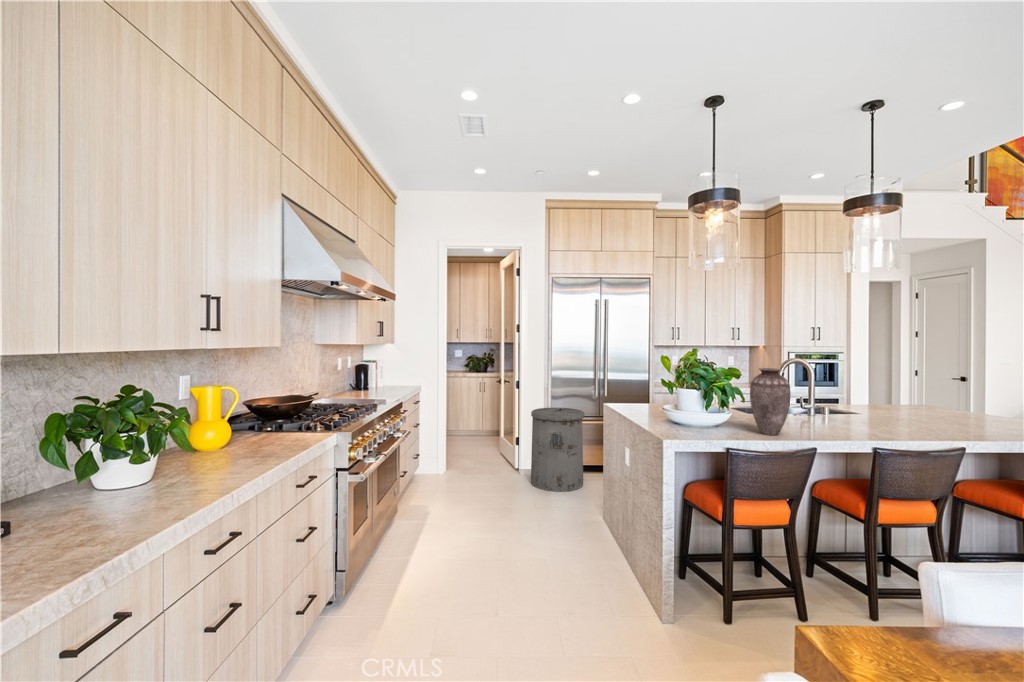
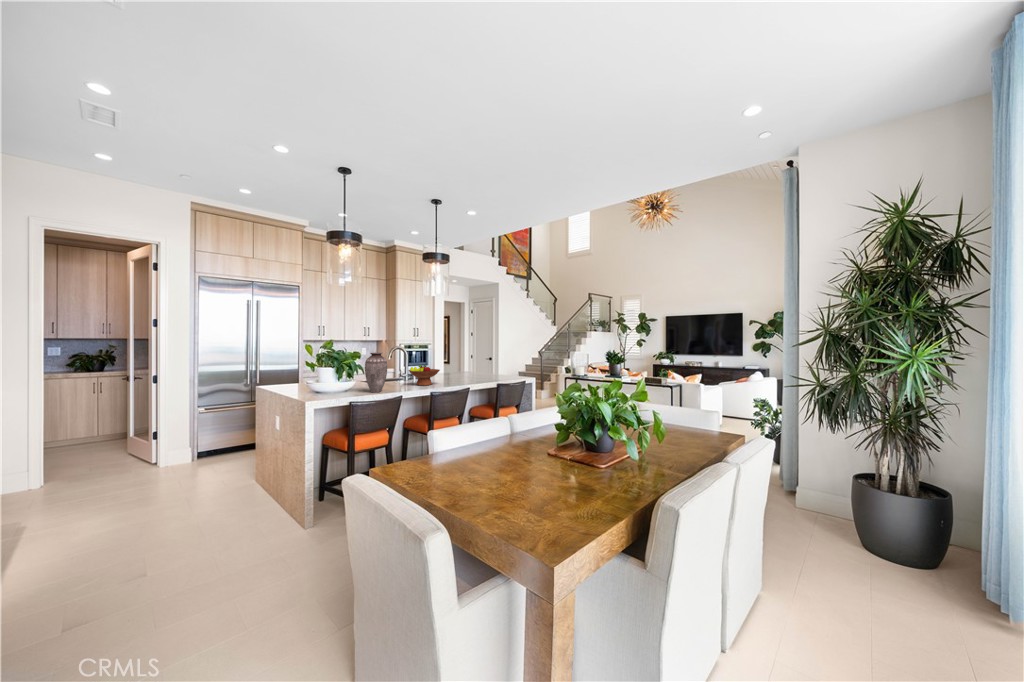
fruit bowl: none [824,392,894,430] -> present [409,365,440,386]
trash can: present [531,408,585,492] -> none [174,398,237,476]

